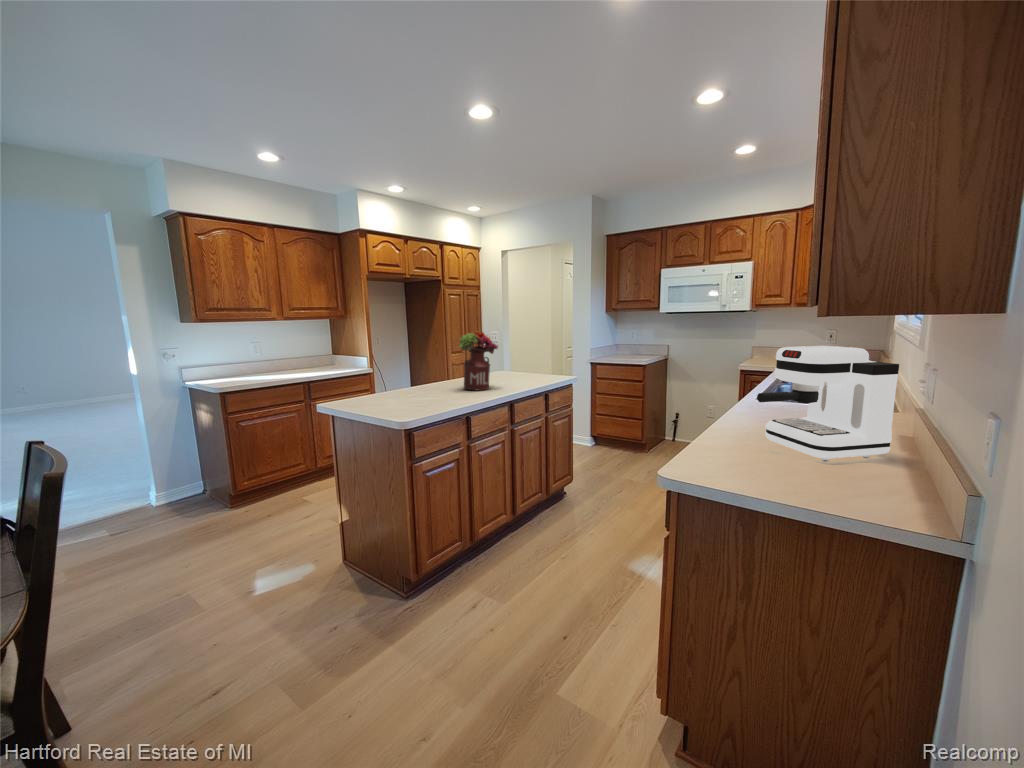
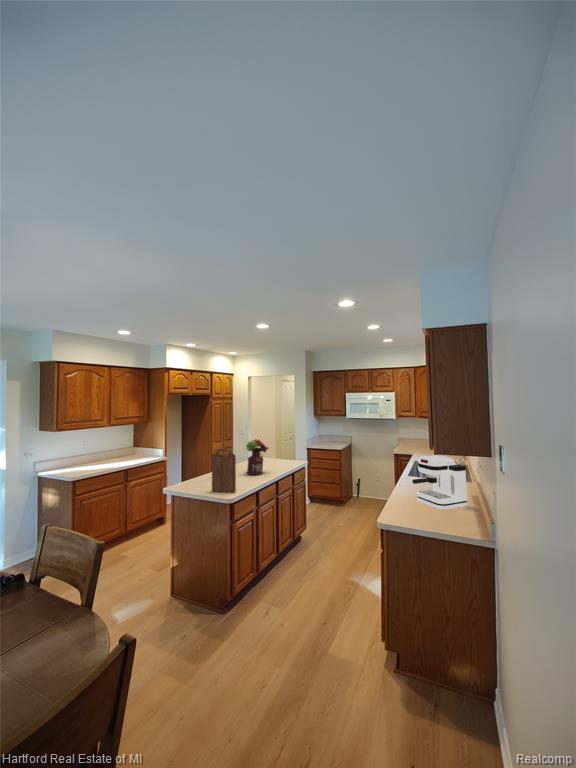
cutting board: none [379,338,421,412] -> present [212,449,236,492]

